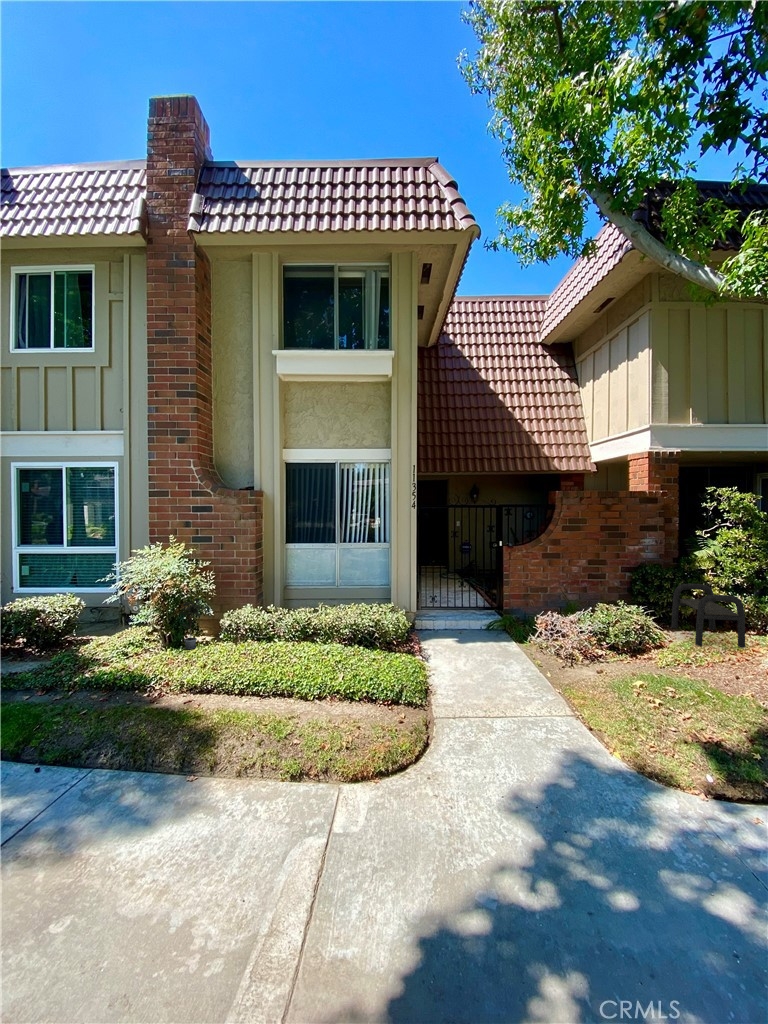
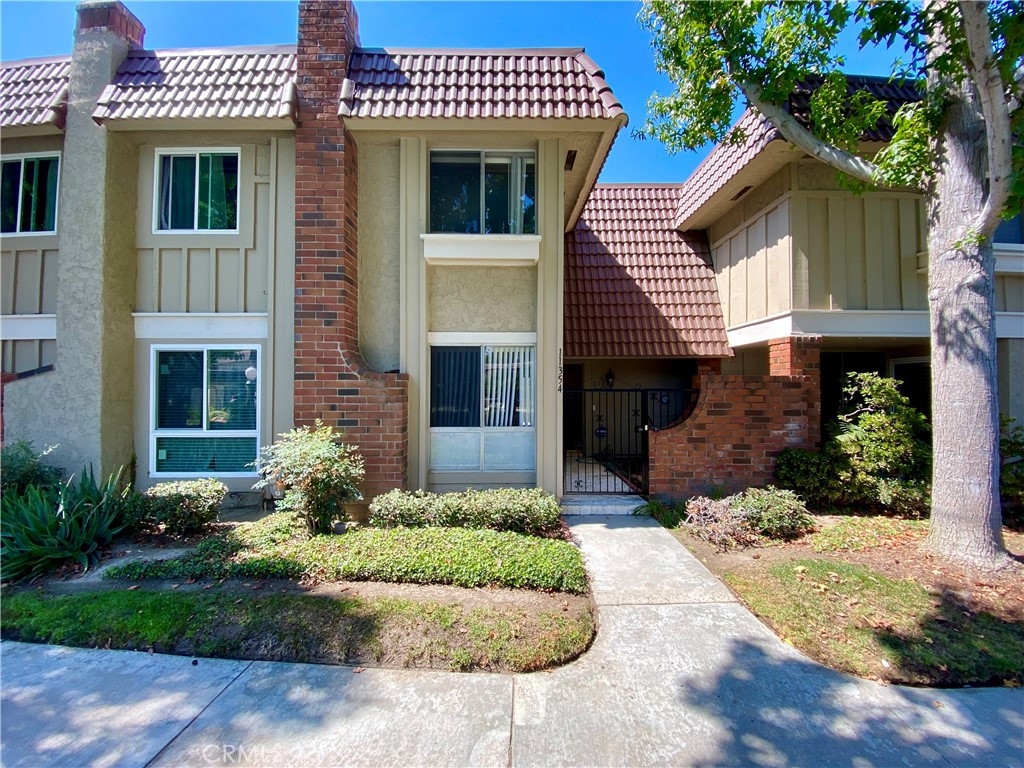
bench: present [671,584,745,648] -> none [817,467,896,531]

